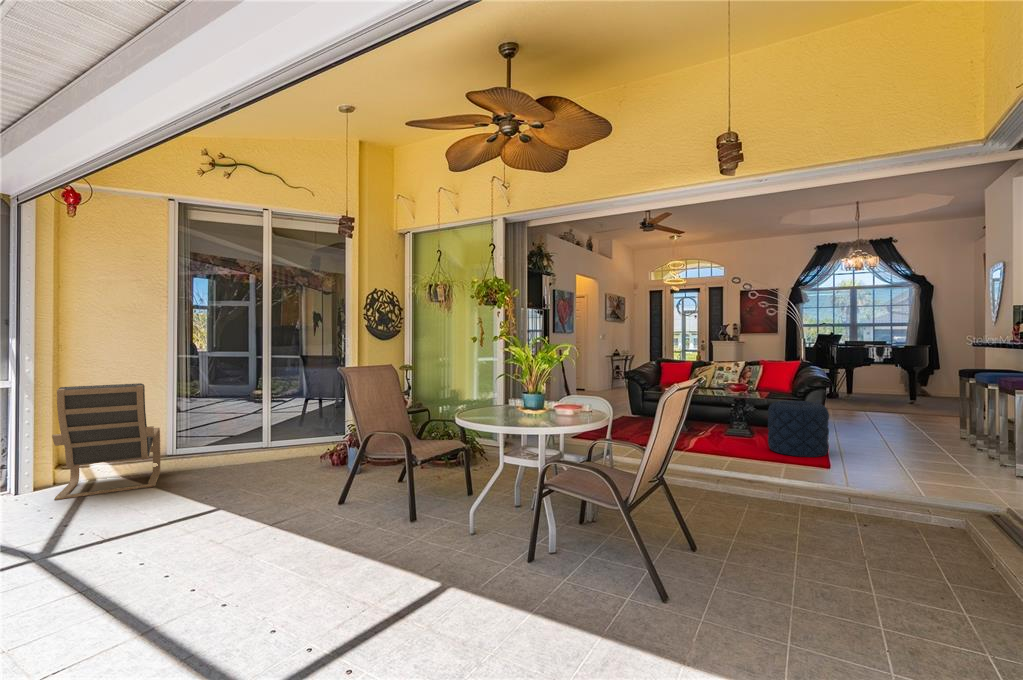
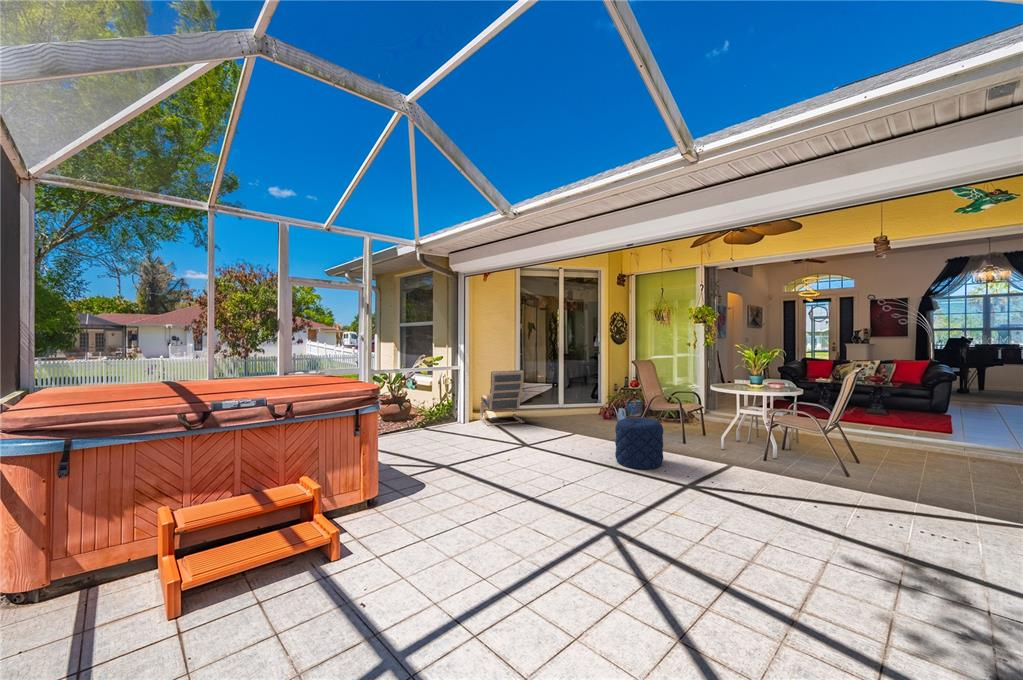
pouf: present [768,401,829,457] -> present [615,417,663,469]

